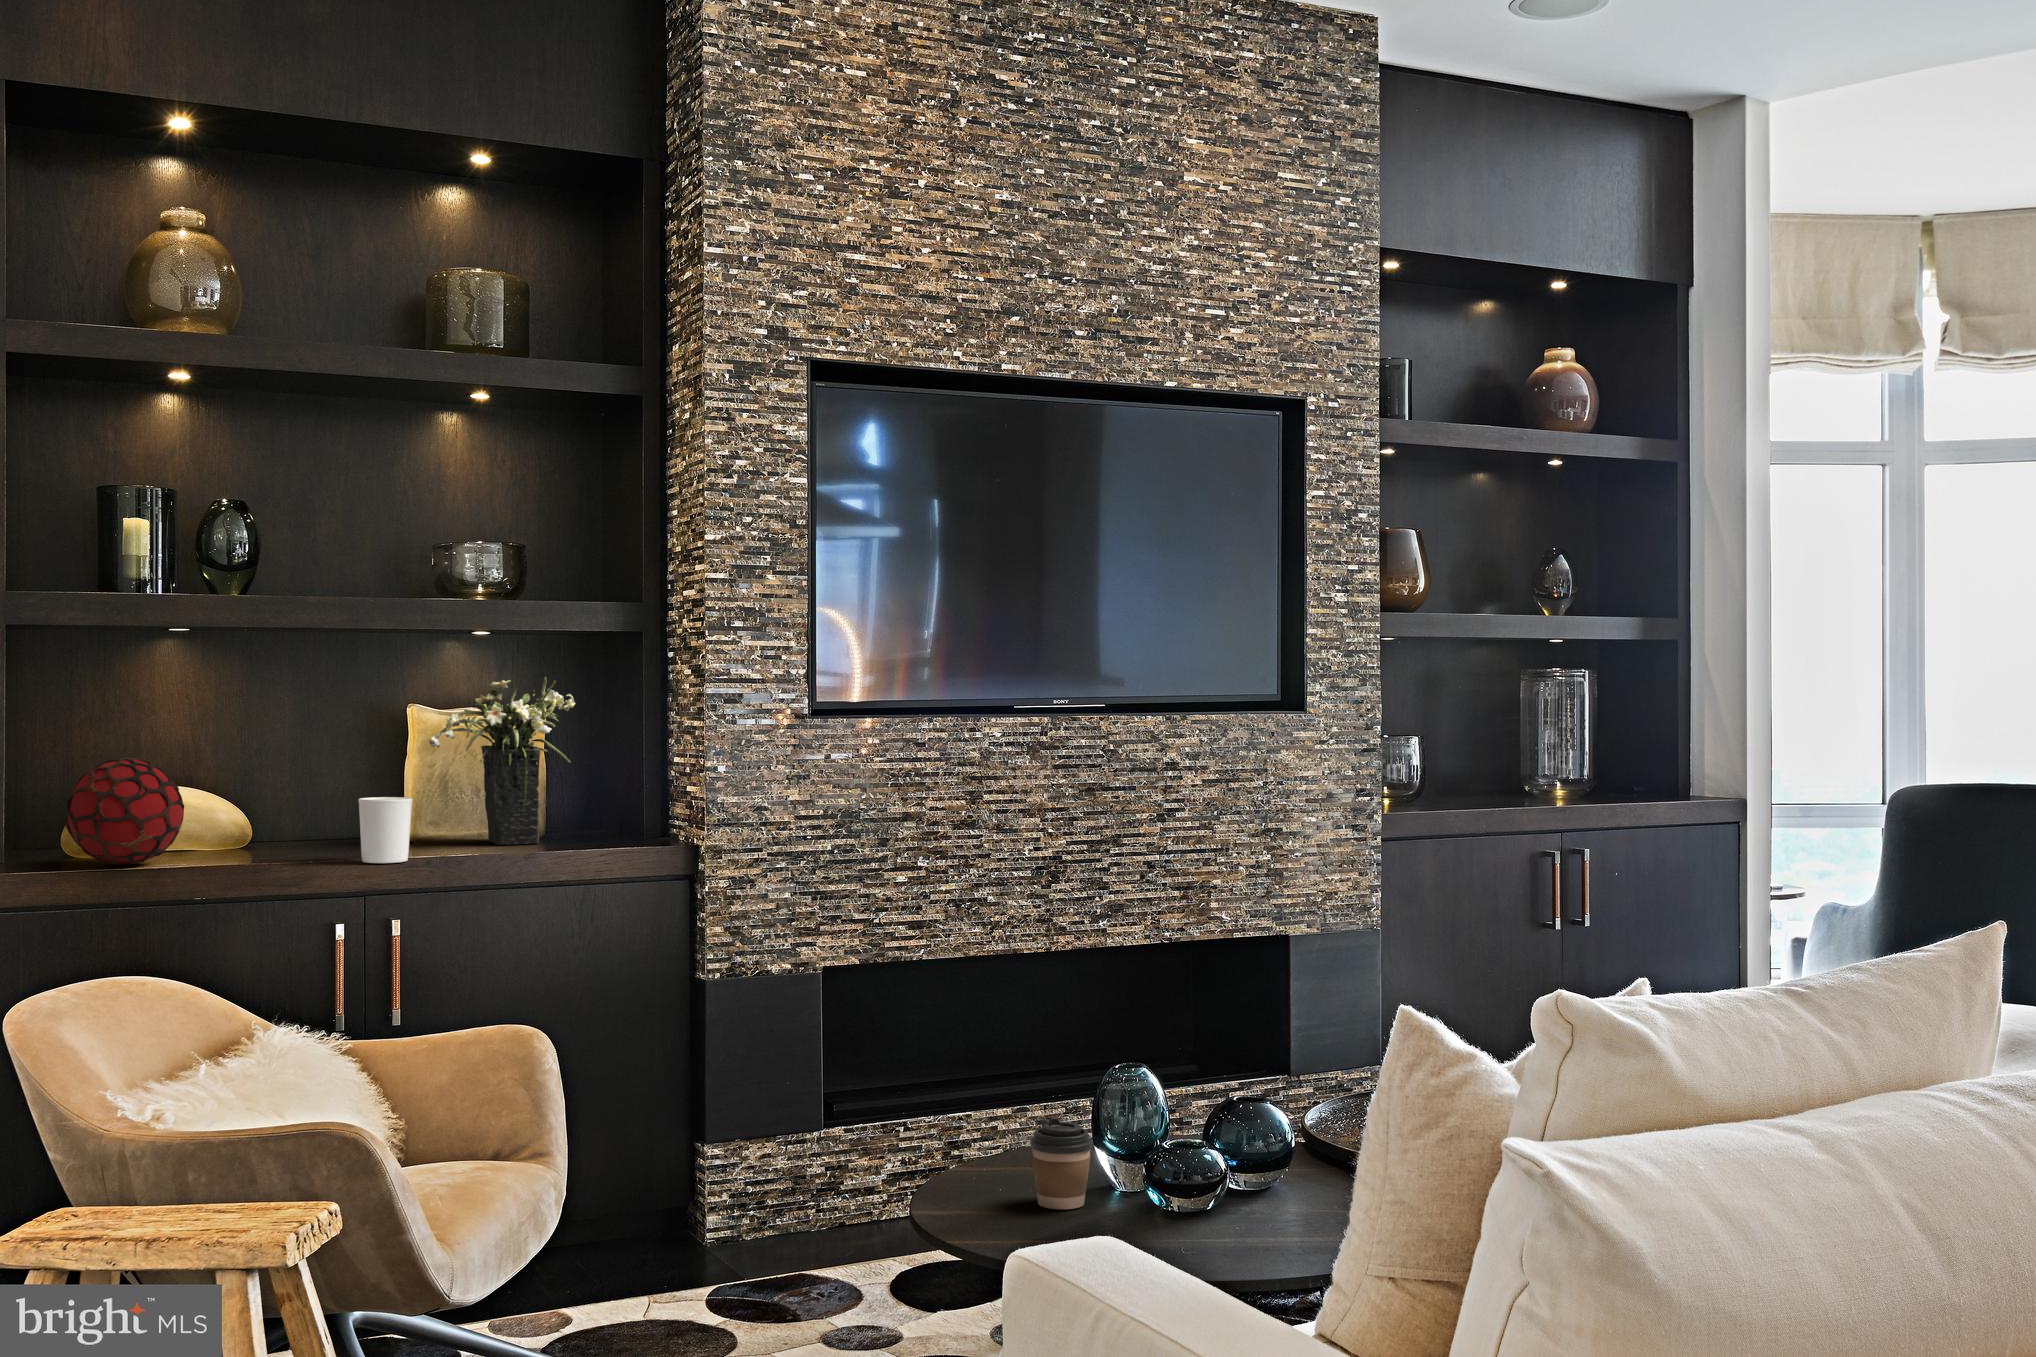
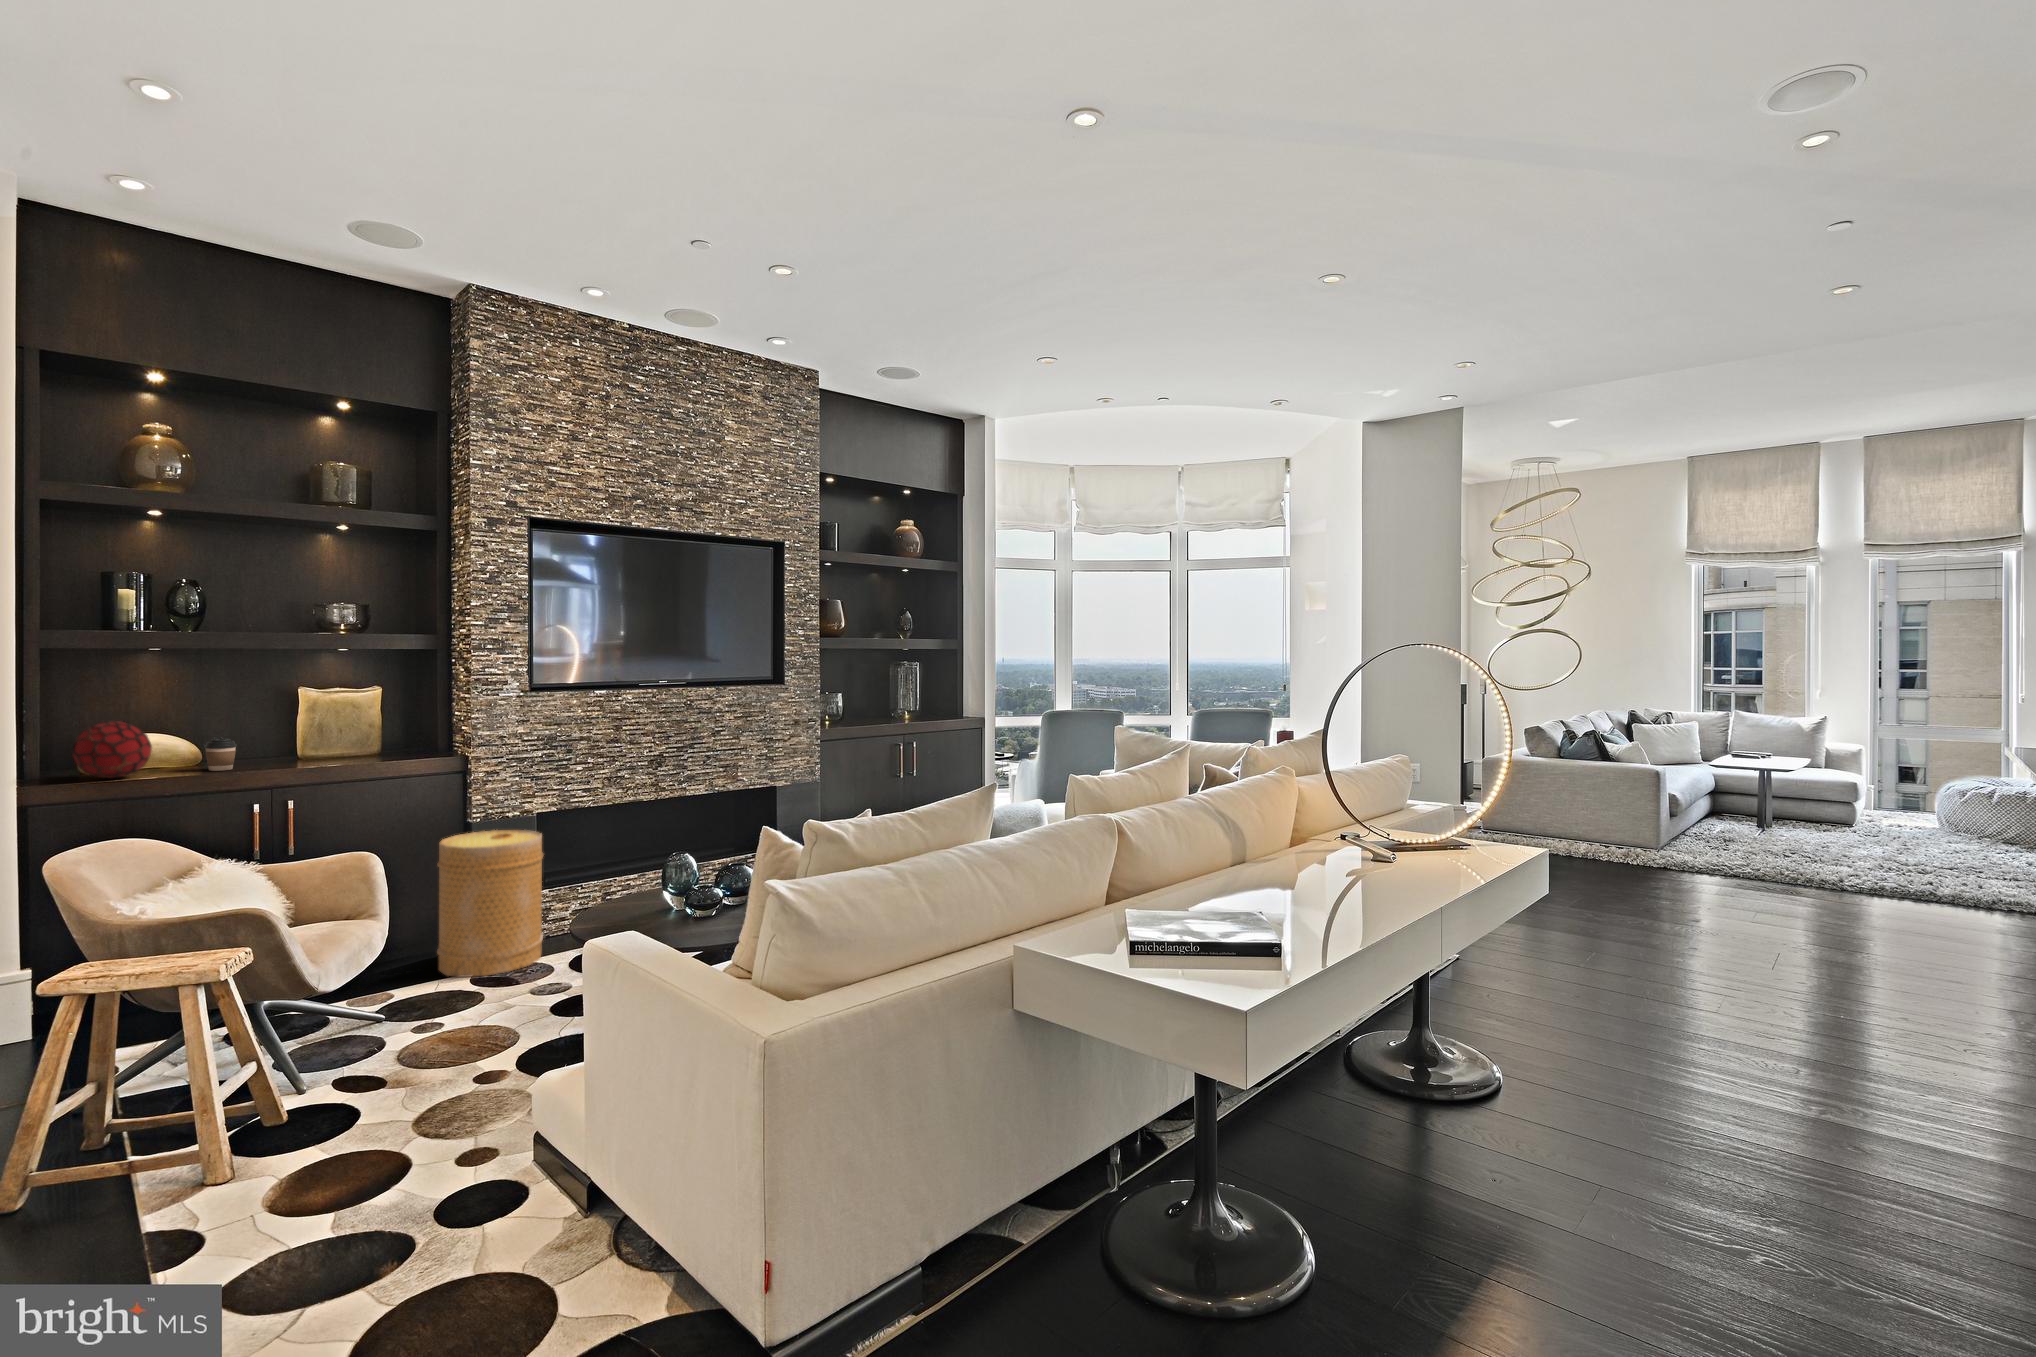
flower arrangement: present [429,677,575,845] -> none [308,673,397,759]
candle holder: present [358,797,413,863] -> none [265,738,298,773]
basket: none [645,998,841,1304] -> present [437,830,543,977]
coffee cup: present [1030,1117,1093,1210] -> present [204,737,237,771]

